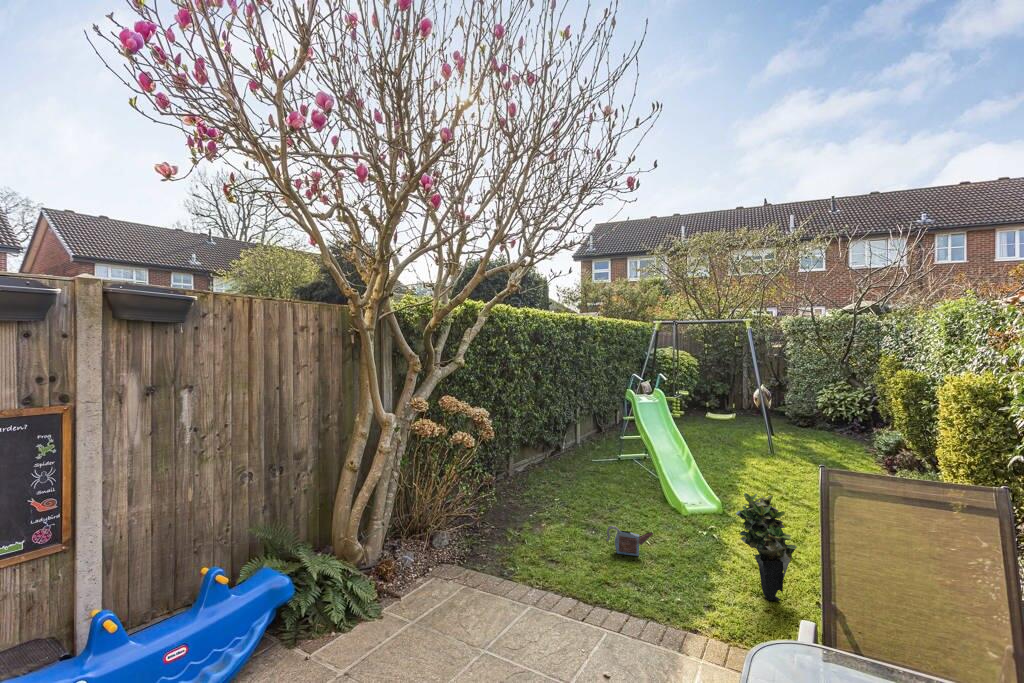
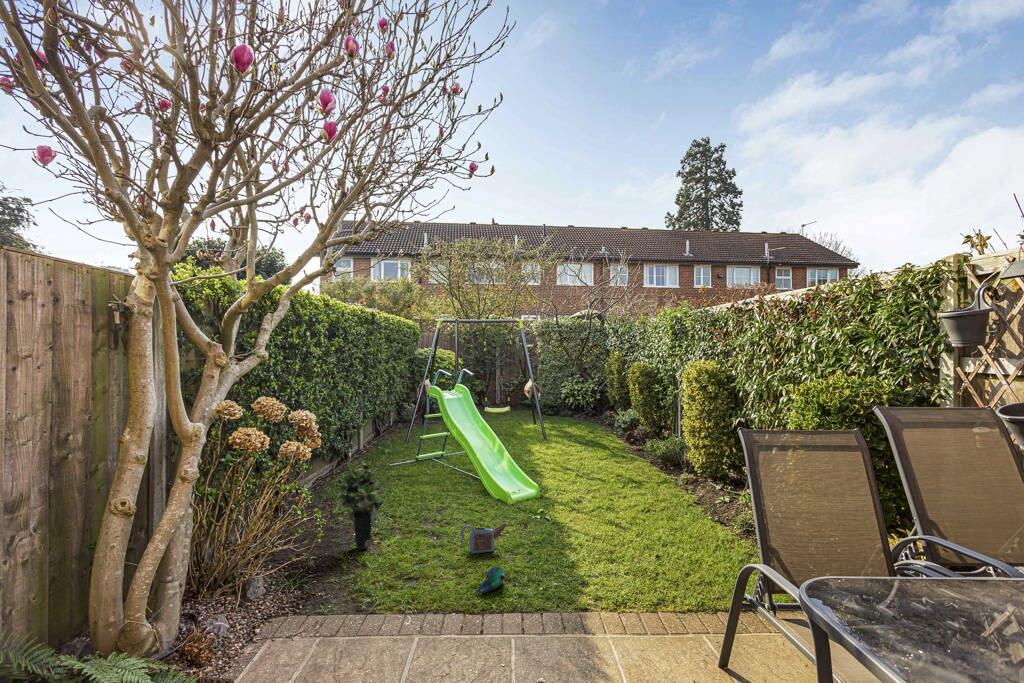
potted plant: present [736,493,797,601] -> present [336,461,385,550]
plush toy: none [599,569,631,590] -> present [476,567,505,593]

